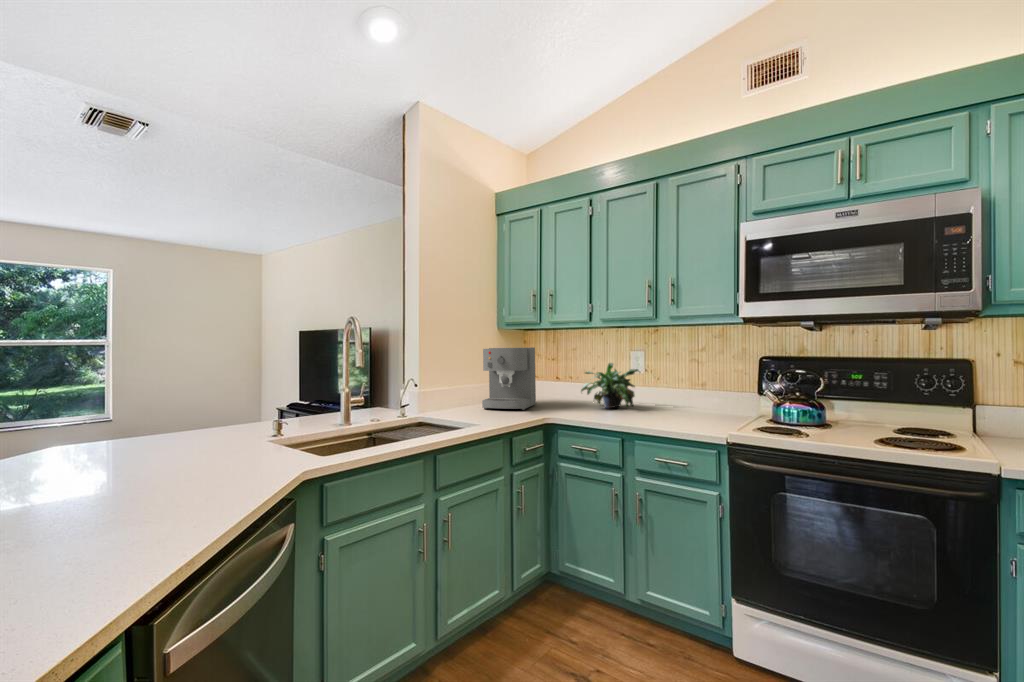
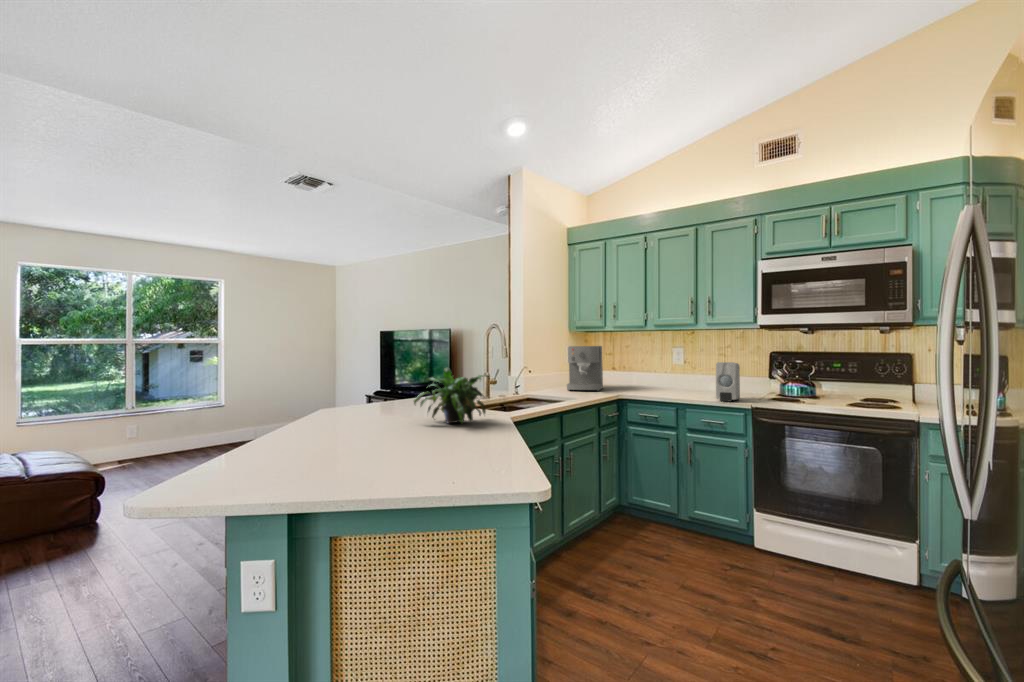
potted plant: present [581,363,639,408] -> present [414,368,489,423]
soap dispenser: none [678,372,714,431] -> present [716,362,740,402]

